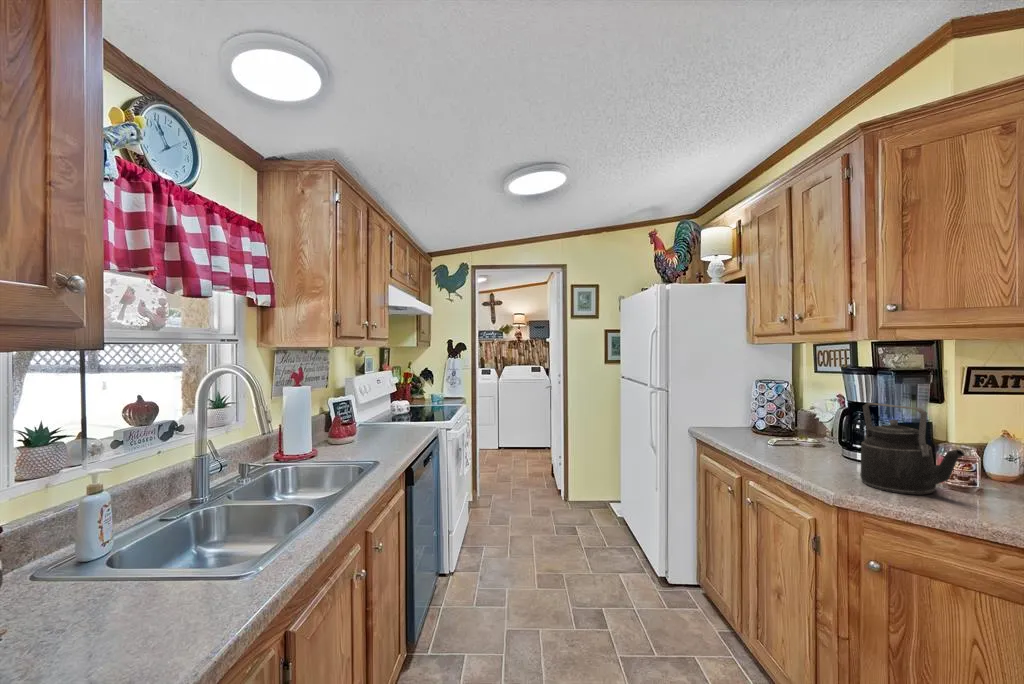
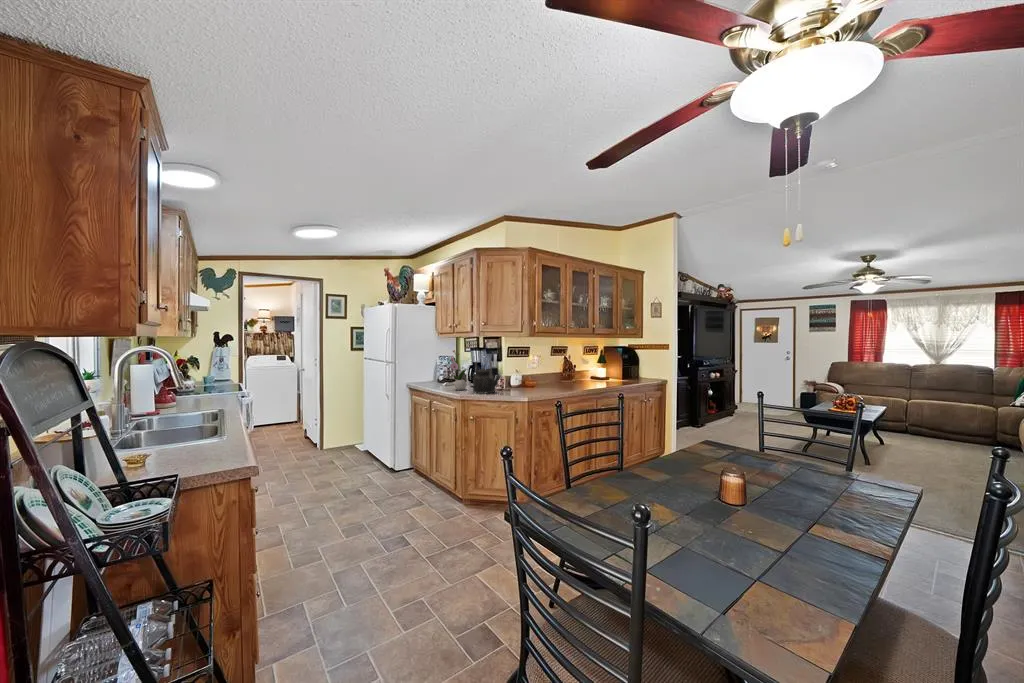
flower arrangement: none [791,374,838,468] -> present [451,350,467,390]

